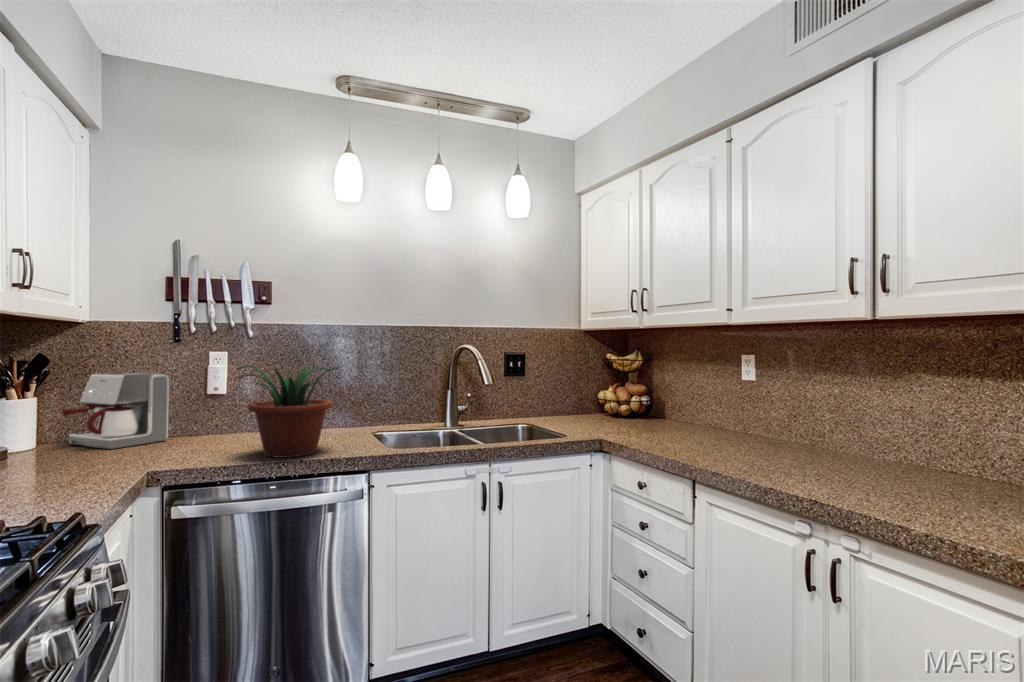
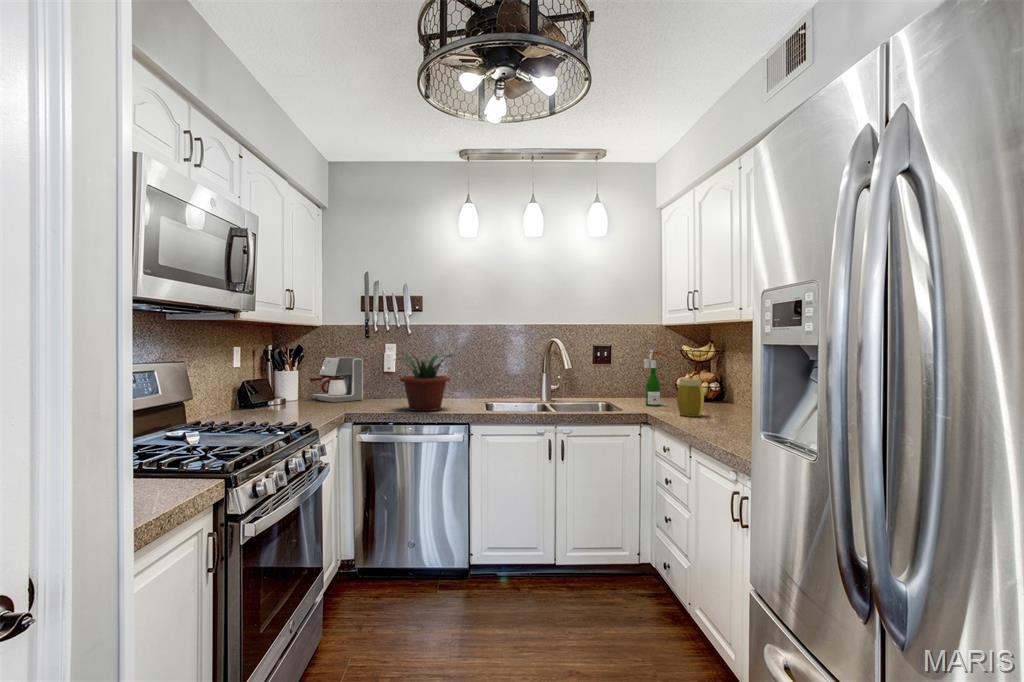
wine bottle: none [573,358,599,426] -> present [644,350,667,406]
jar: none [638,392,668,440] -> present [677,378,704,417]

